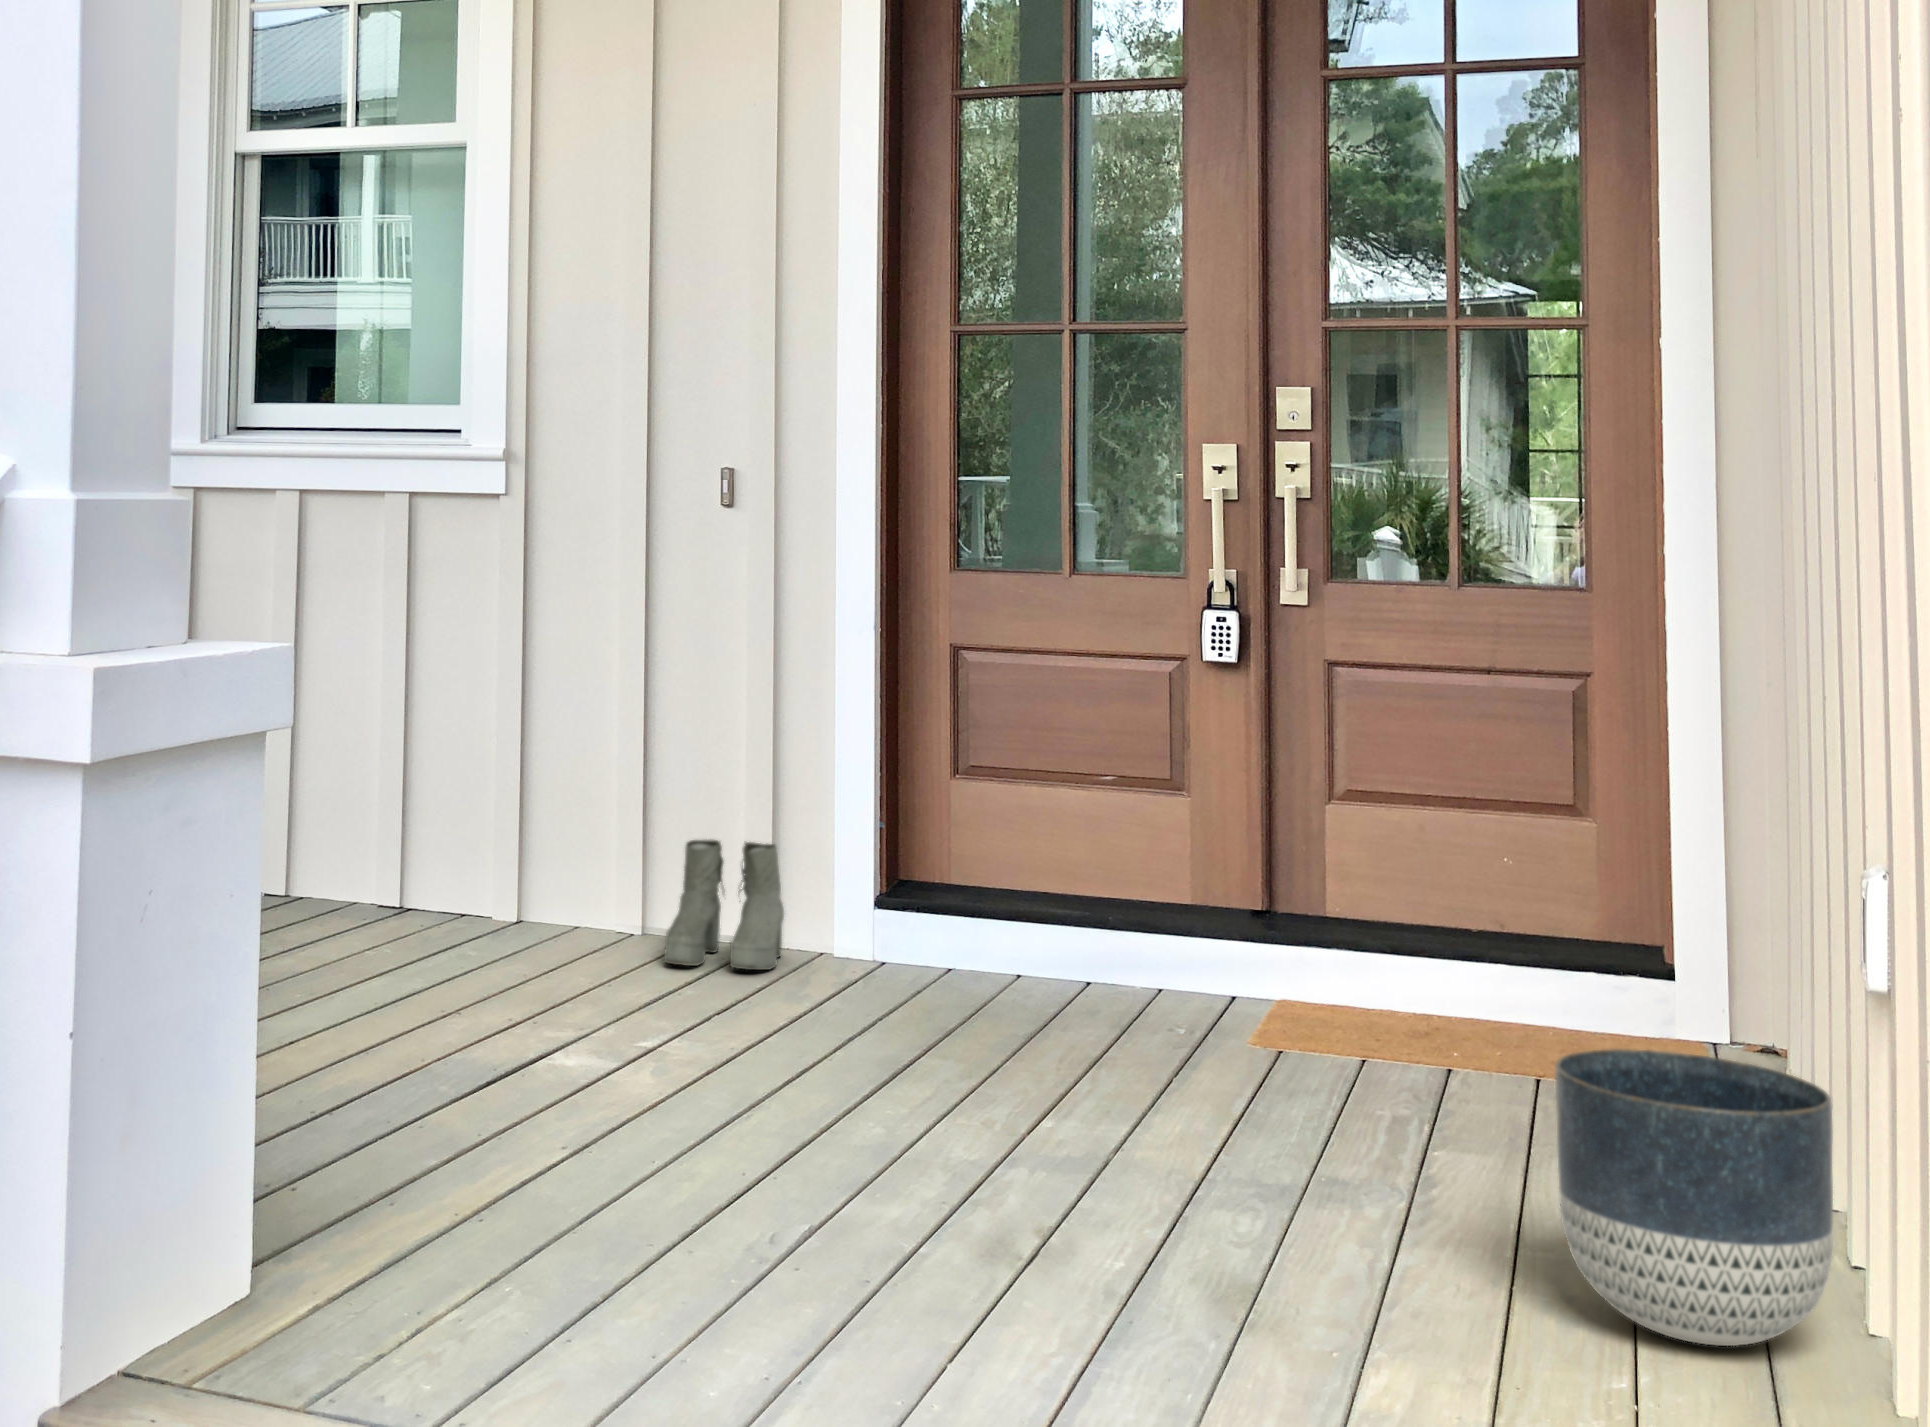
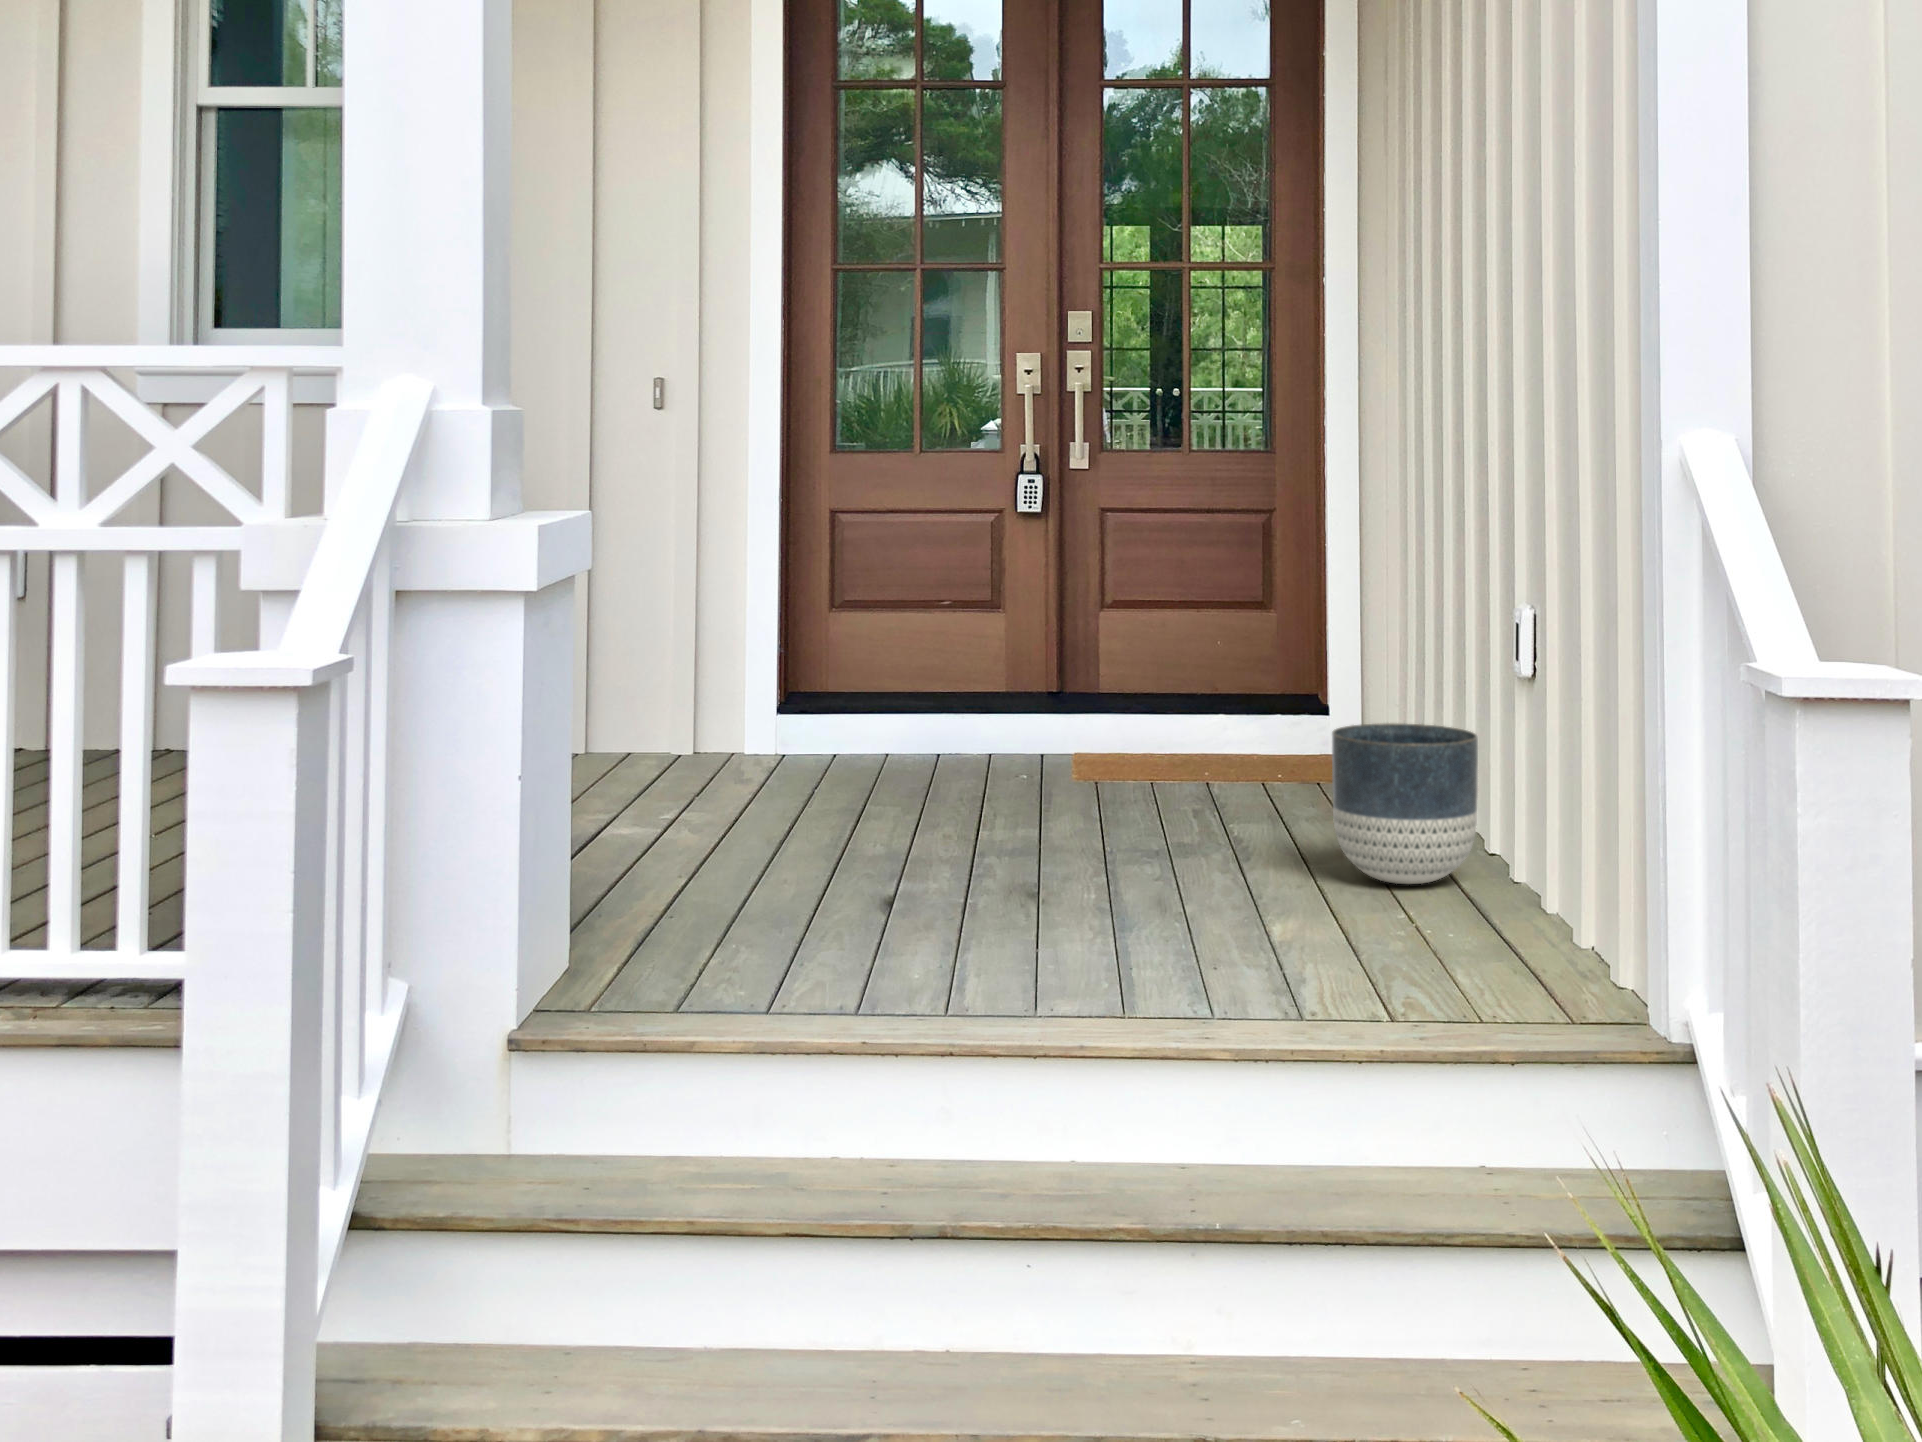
boots: present [664,839,784,970] -> none [627,671,715,769]

